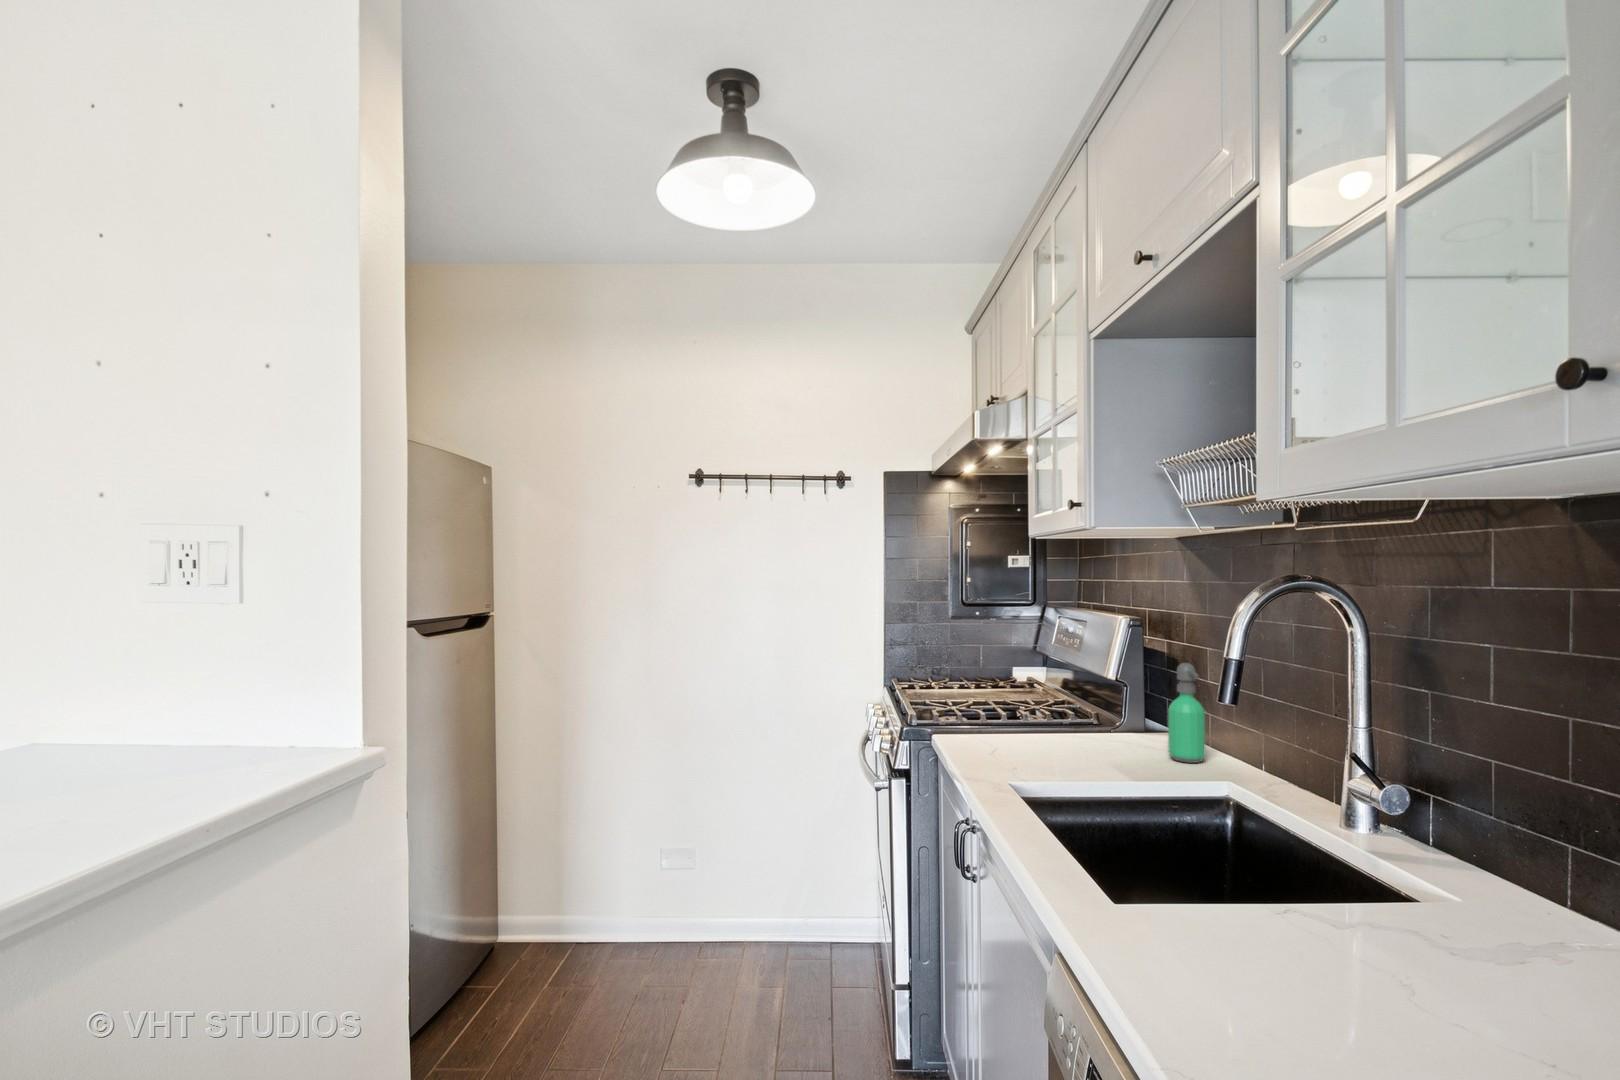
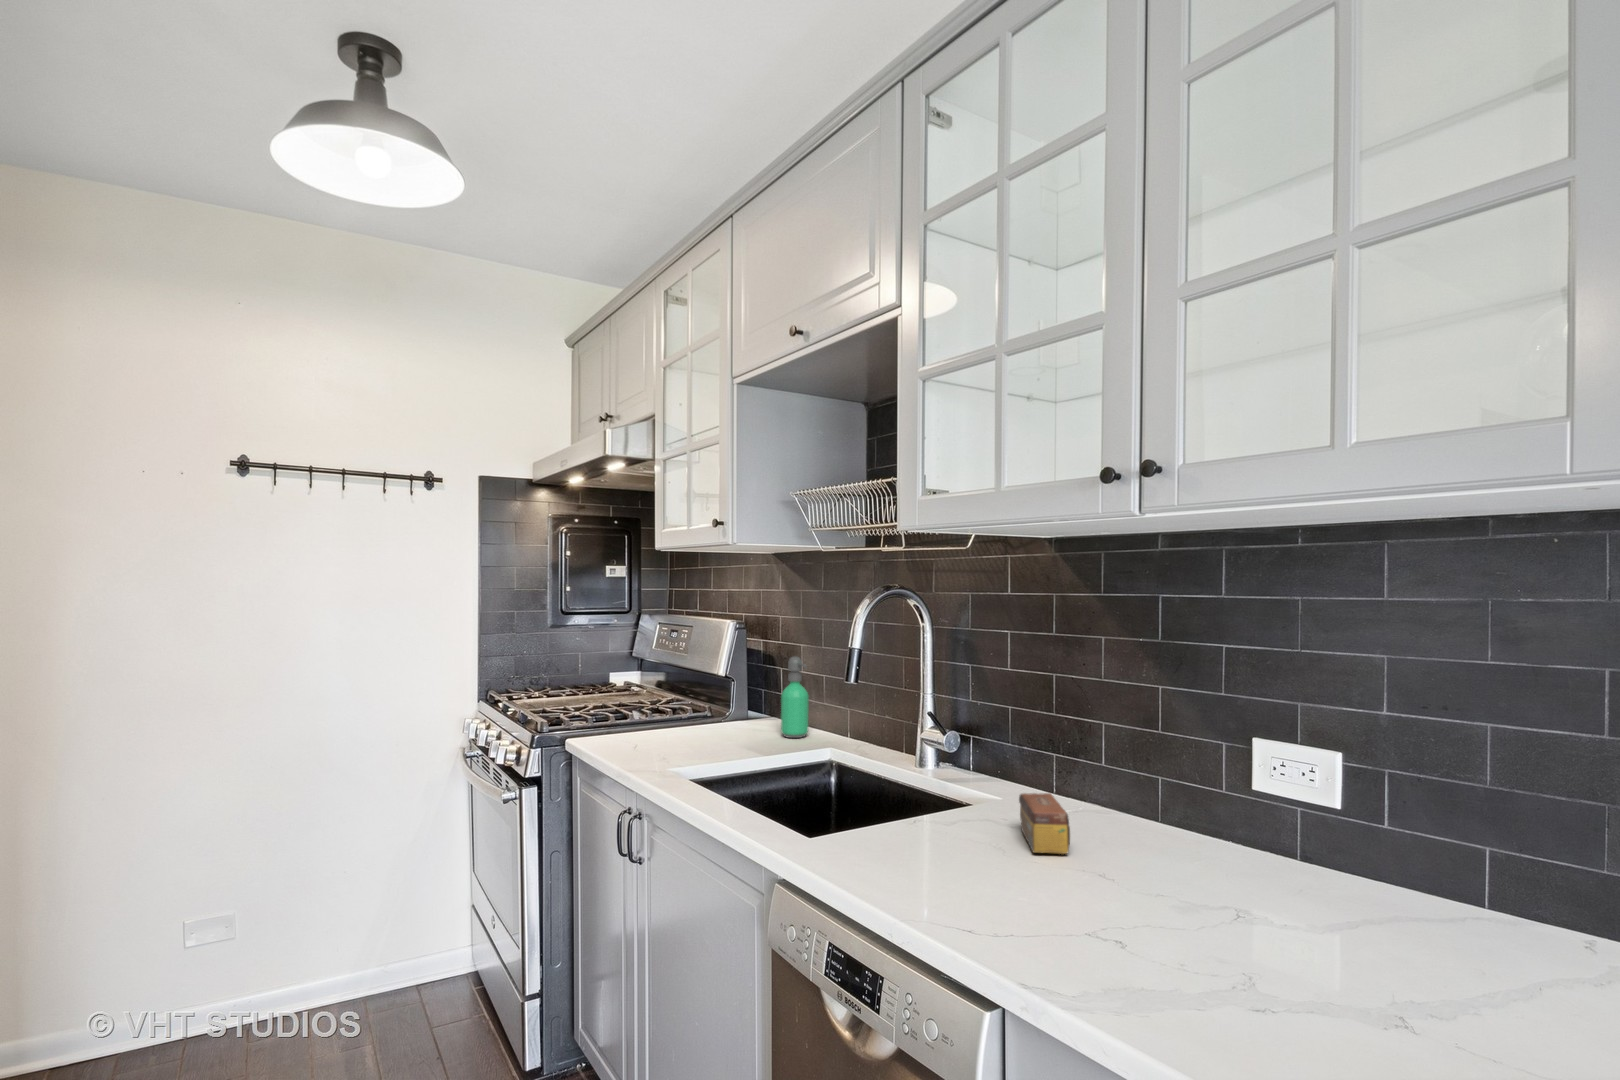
tea box: none [1457,898,1542,1017] -> present [1019,793,1070,854]

